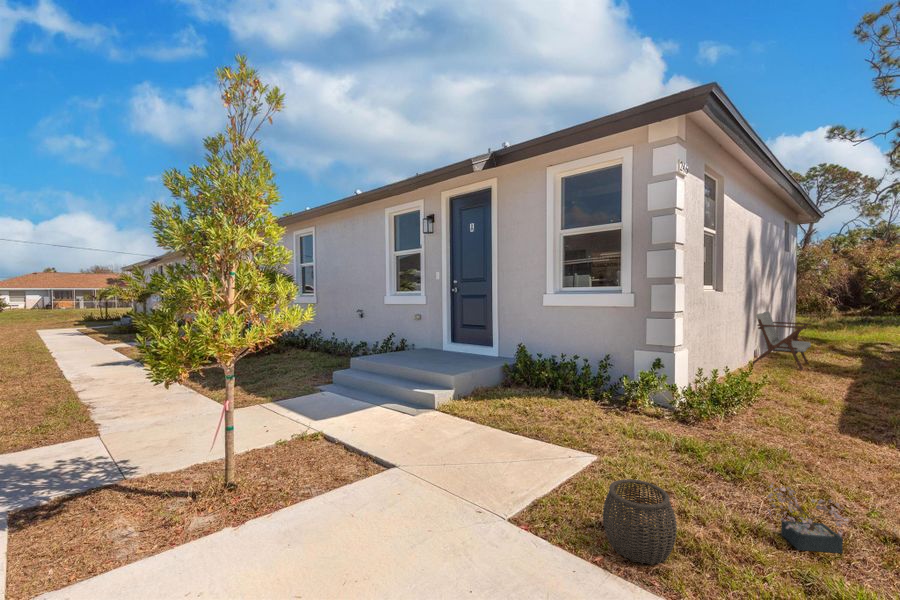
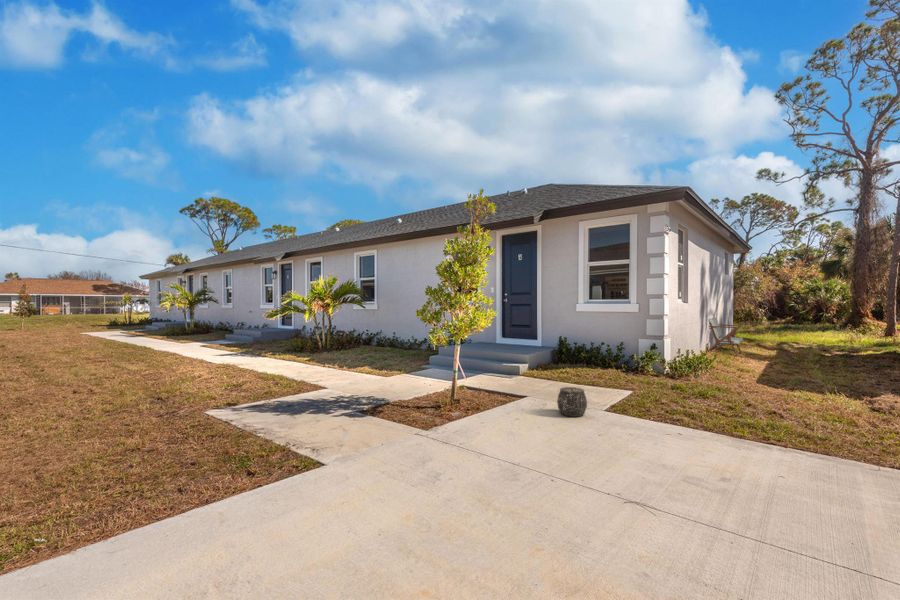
woven basket: present [603,479,677,565] -> present [557,387,587,417]
decorative plant: present [768,482,848,553] -> none [718,386,749,412]

